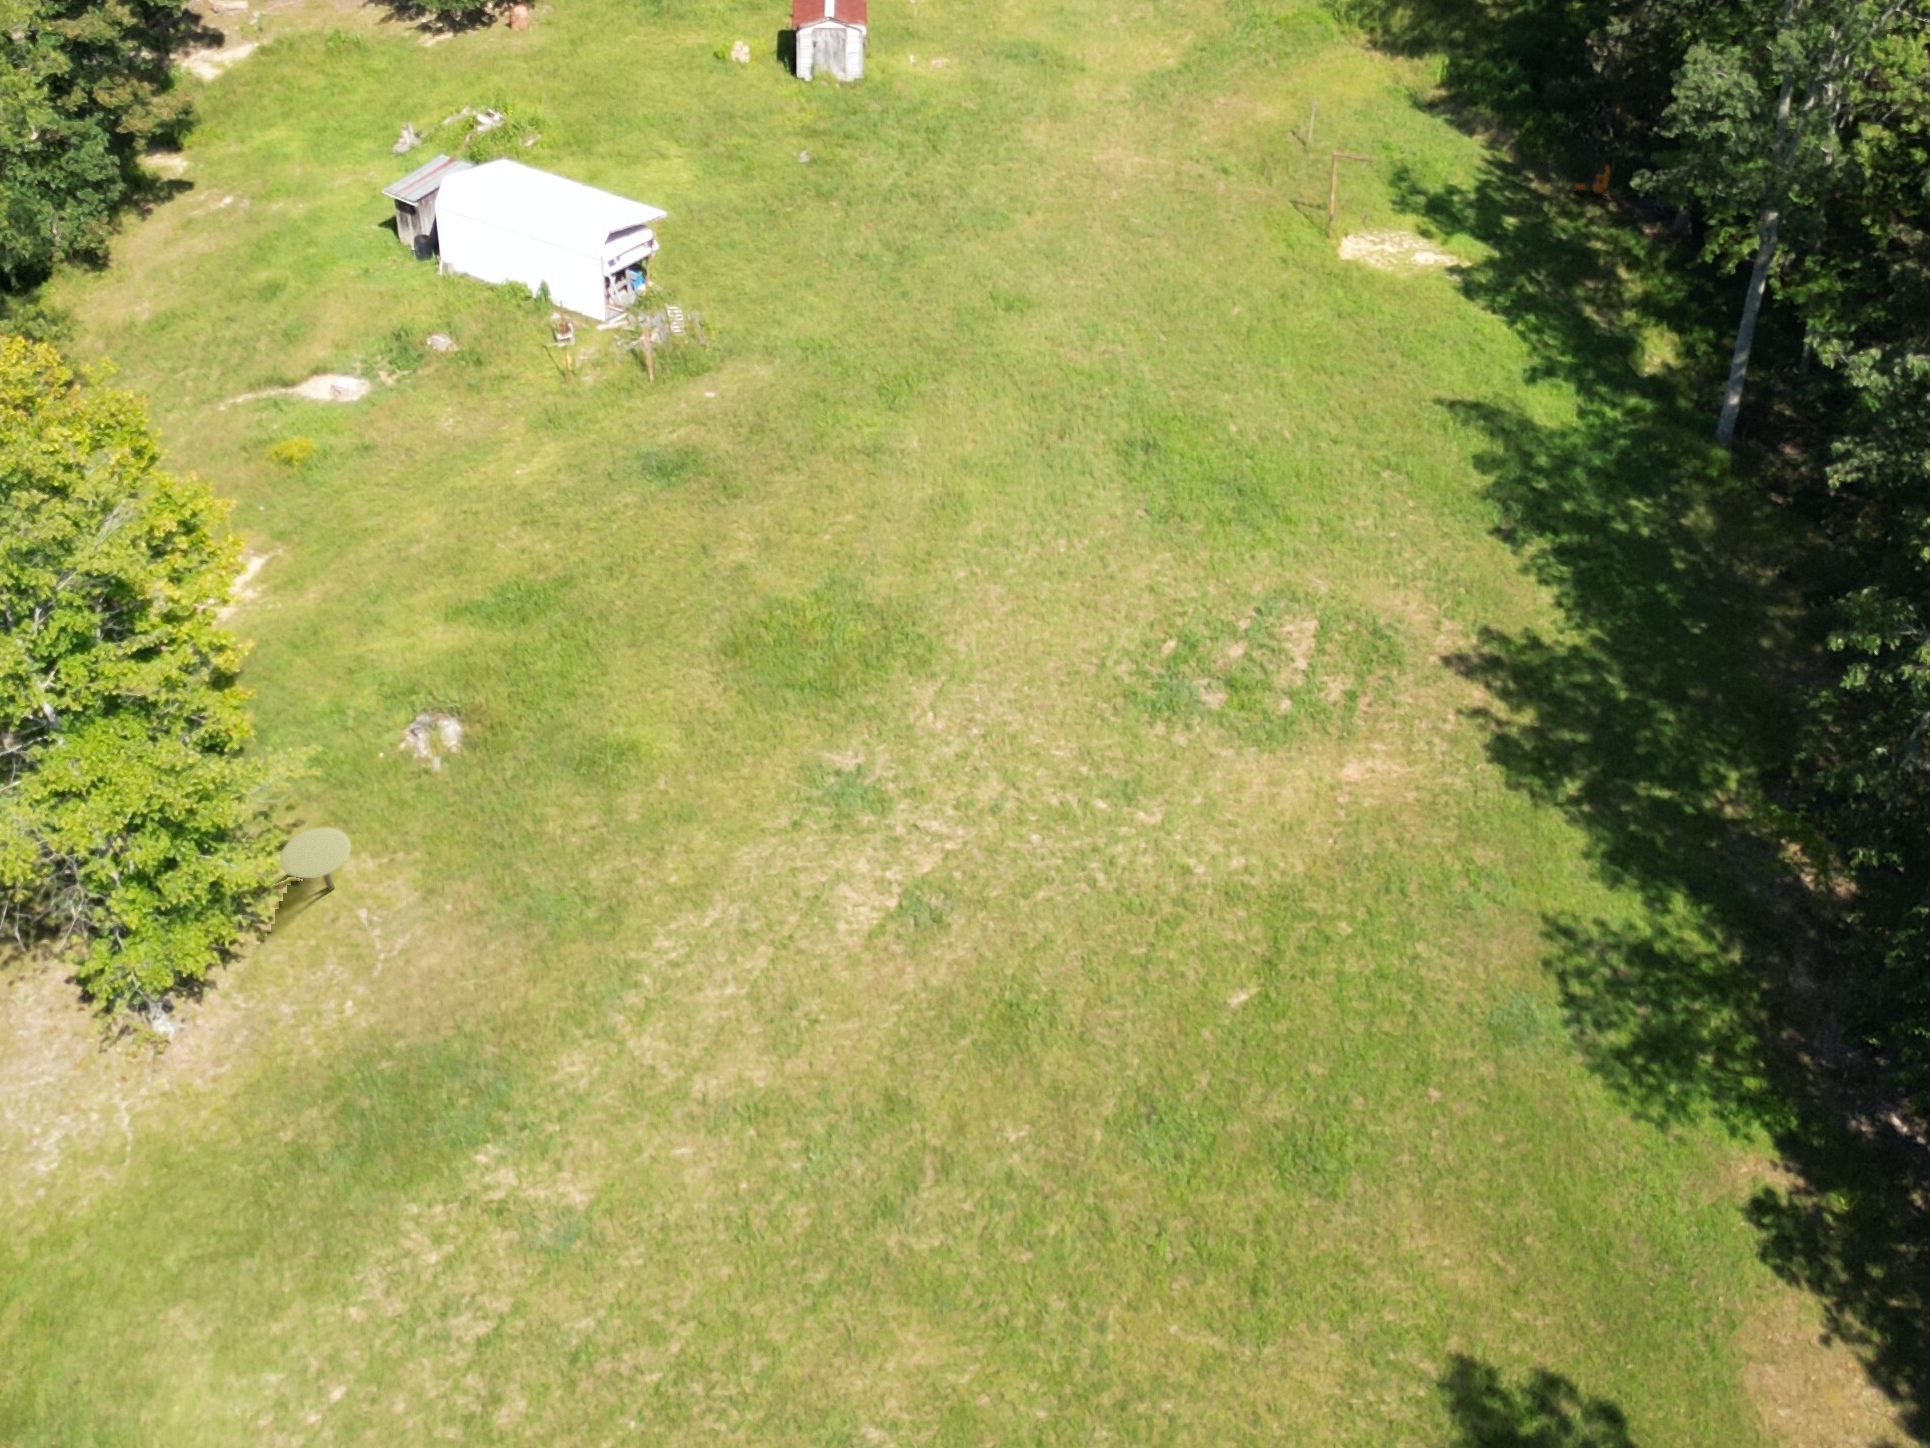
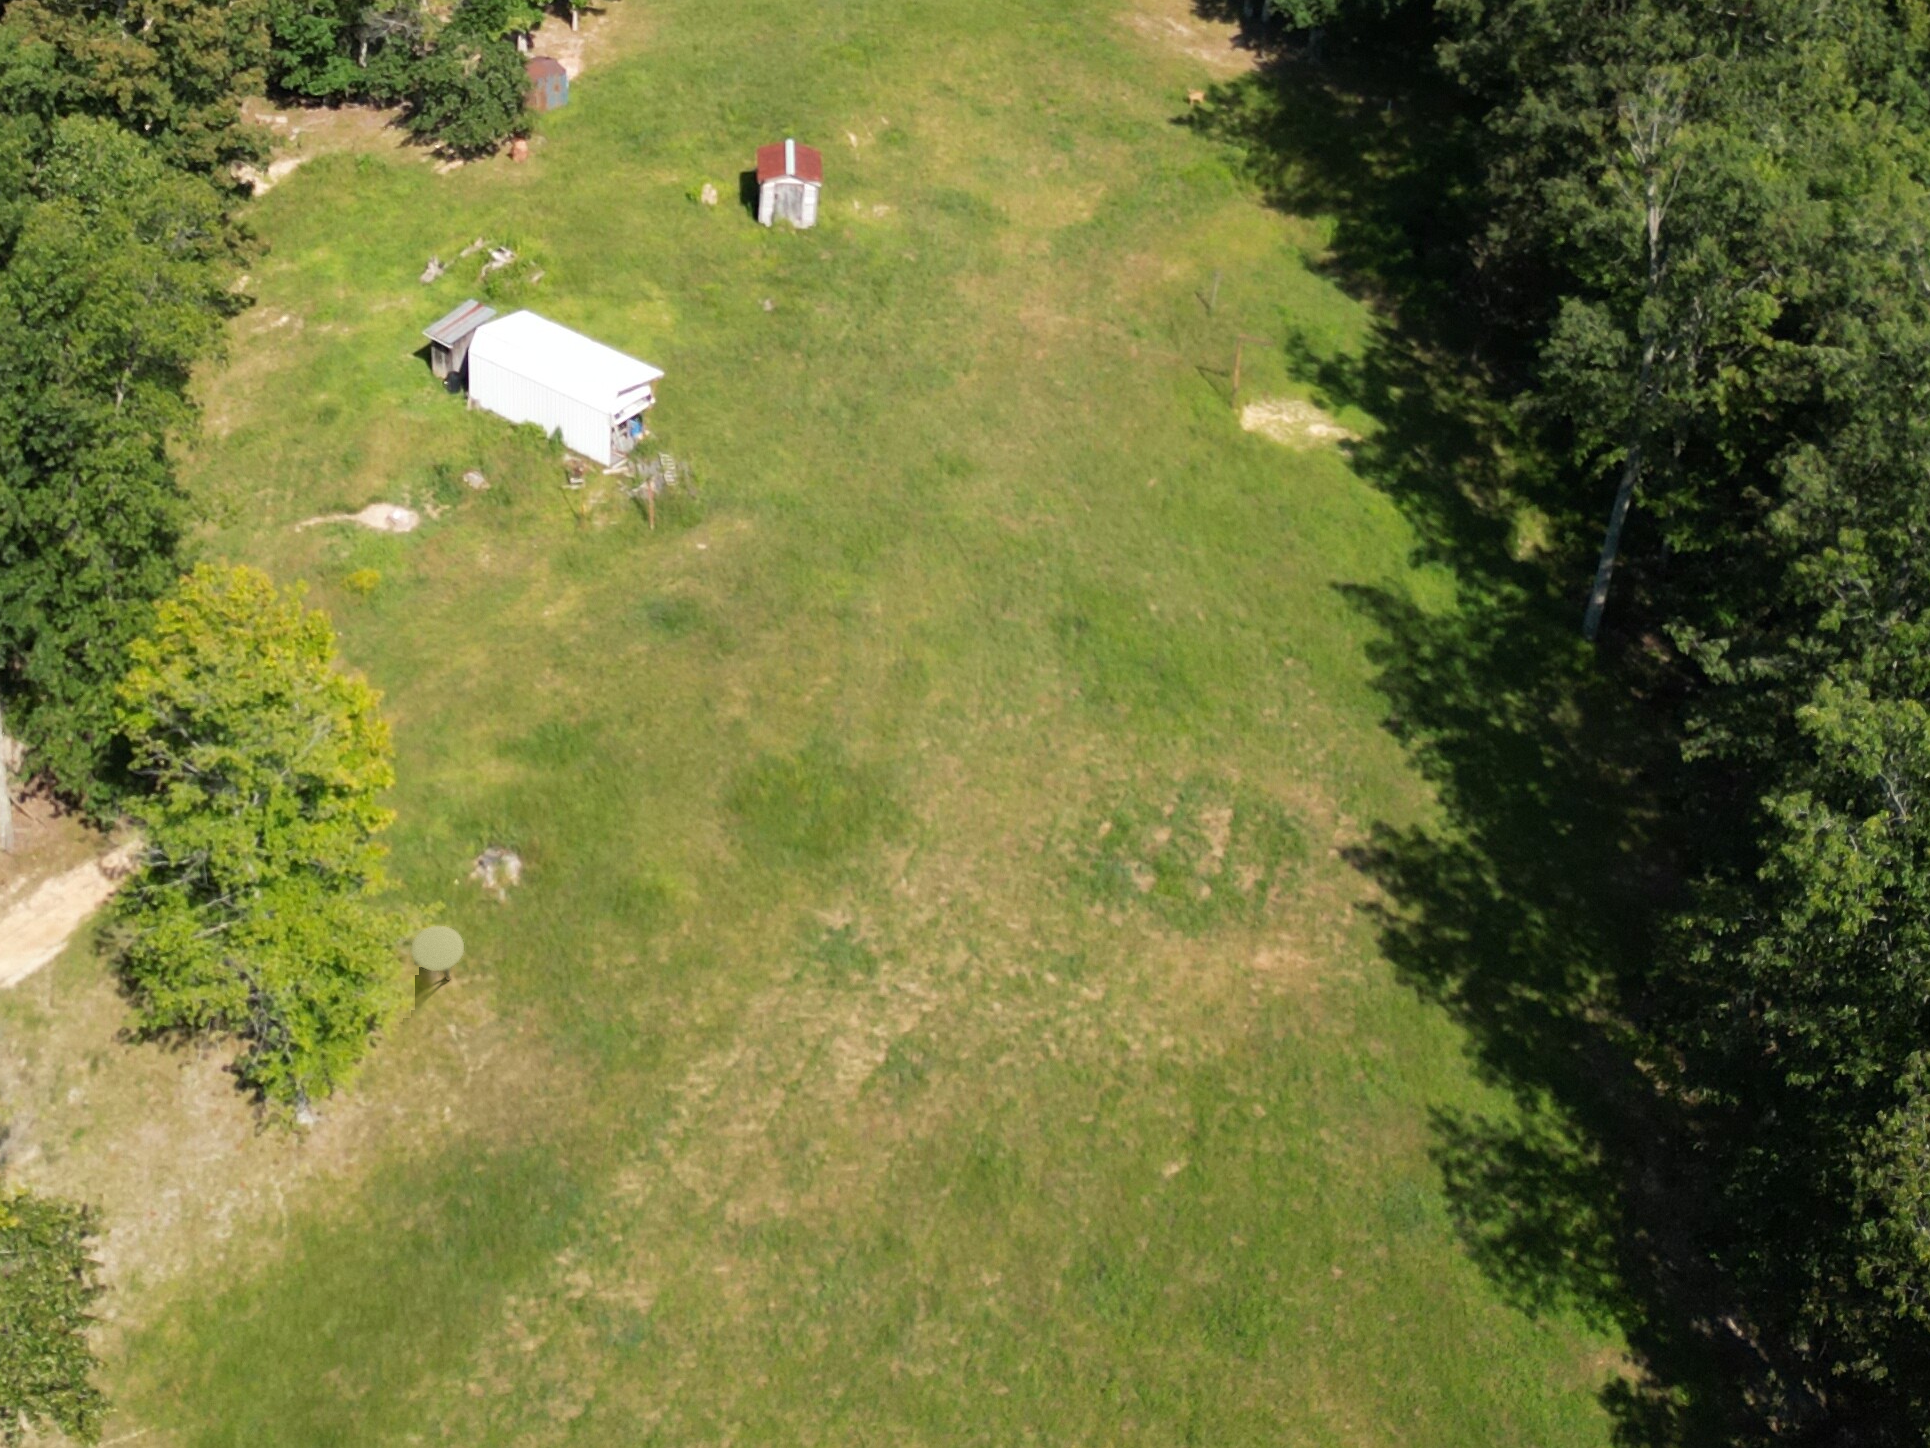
lounge chair: present [1573,166,1610,195] -> none [1447,342,1484,372]

